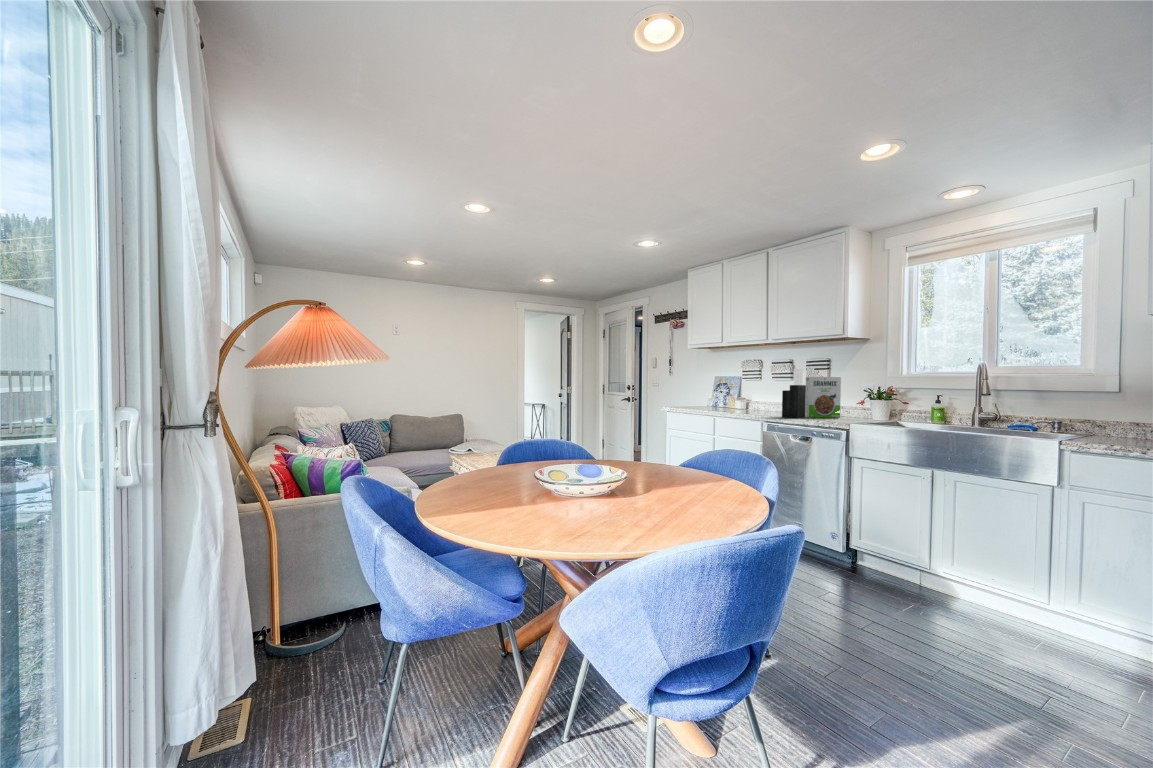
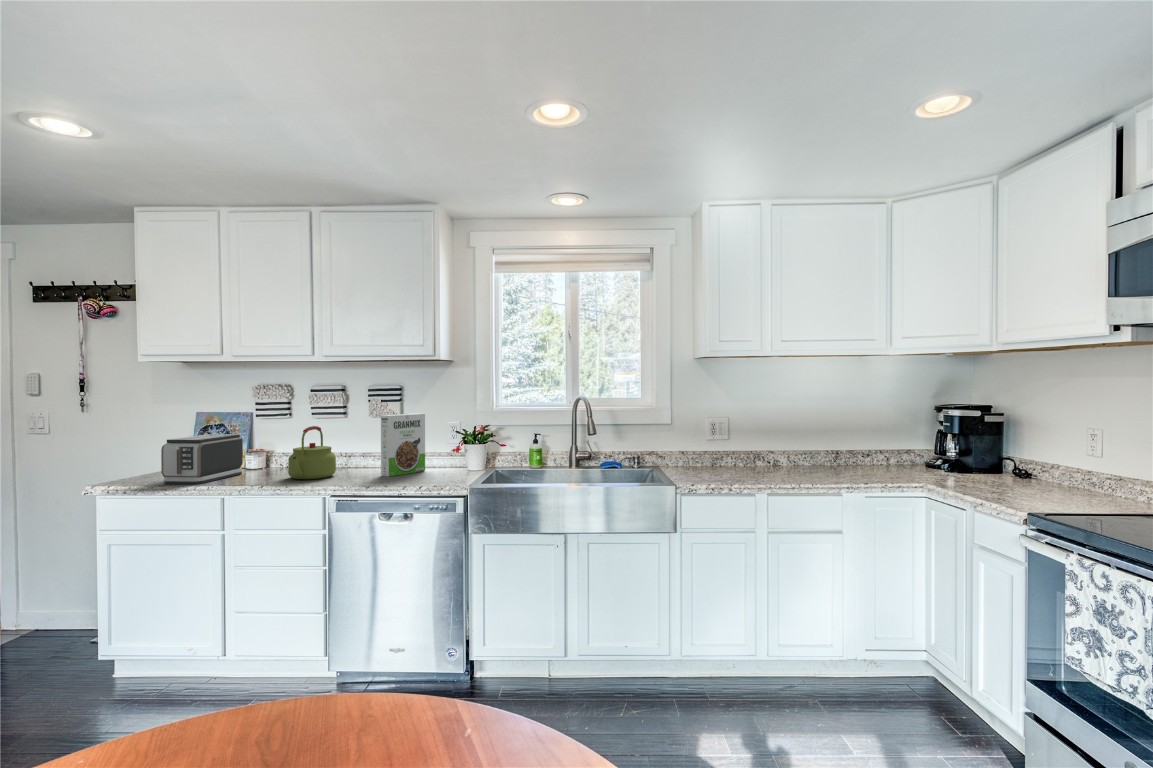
knife block: present [782,369,806,418] -> none [356,406,387,486]
kettle: none [749,383,779,414] -> present [288,426,336,479]
toaster: none [692,387,732,411] -> present [161,434,243,484]

